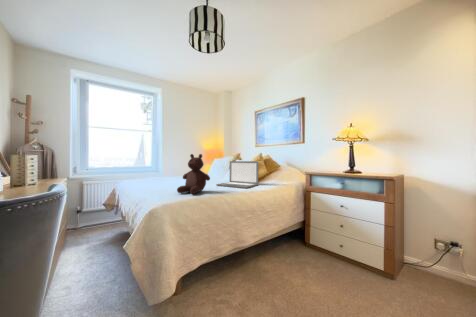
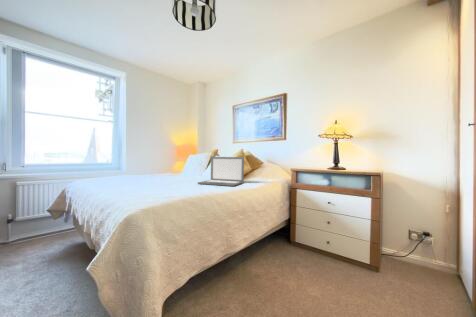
teddy bear: present [177,154,210,194] -> none [155,147,195,194]

